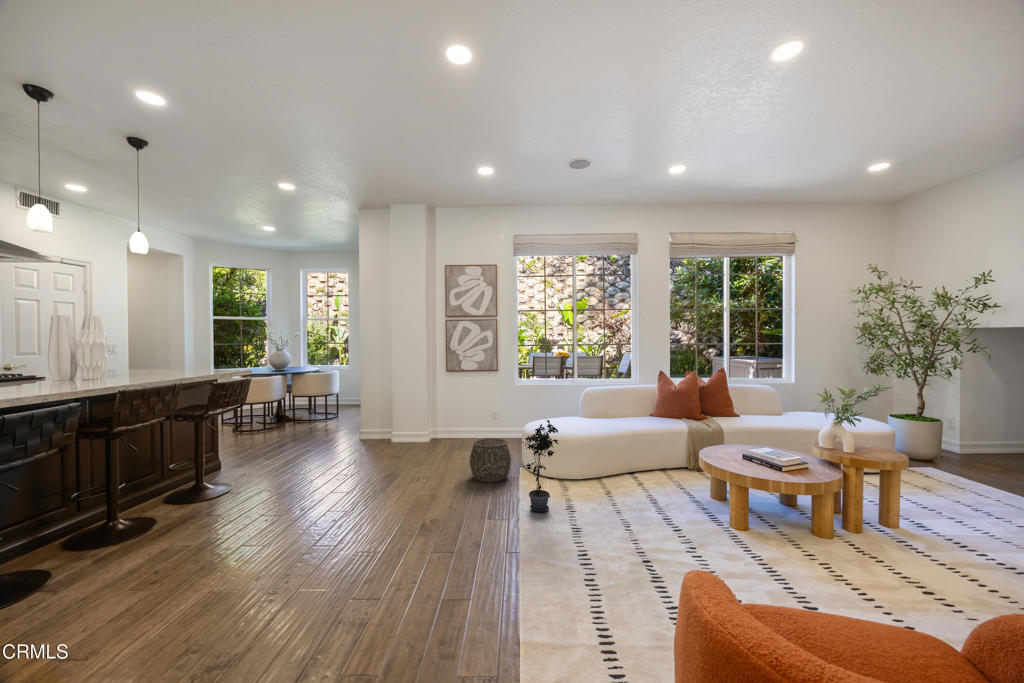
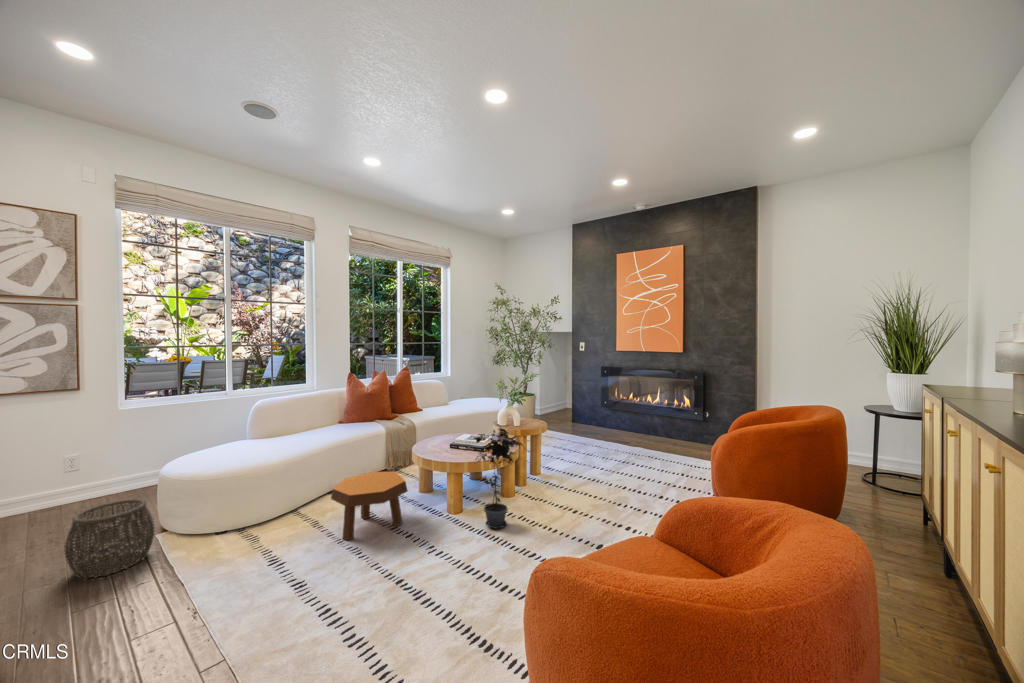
potted plant: present [523,420,558,512] -> present [474,424,525,529]
footstool: none [617,461,684,519] -> present [331,472,407,540]

